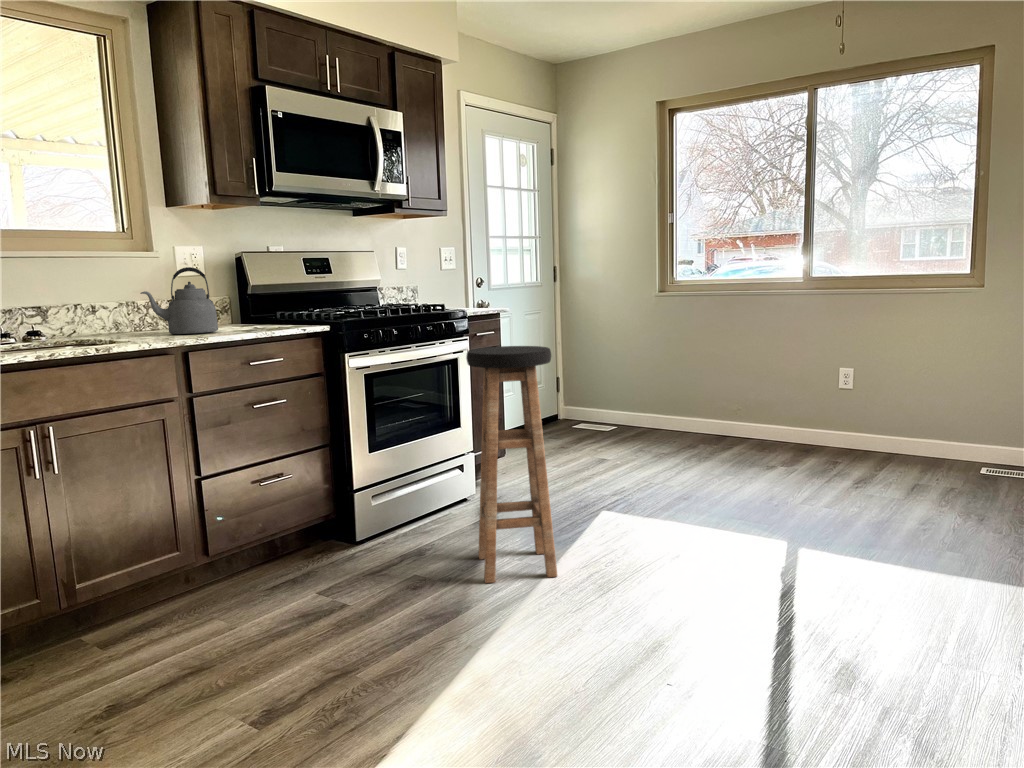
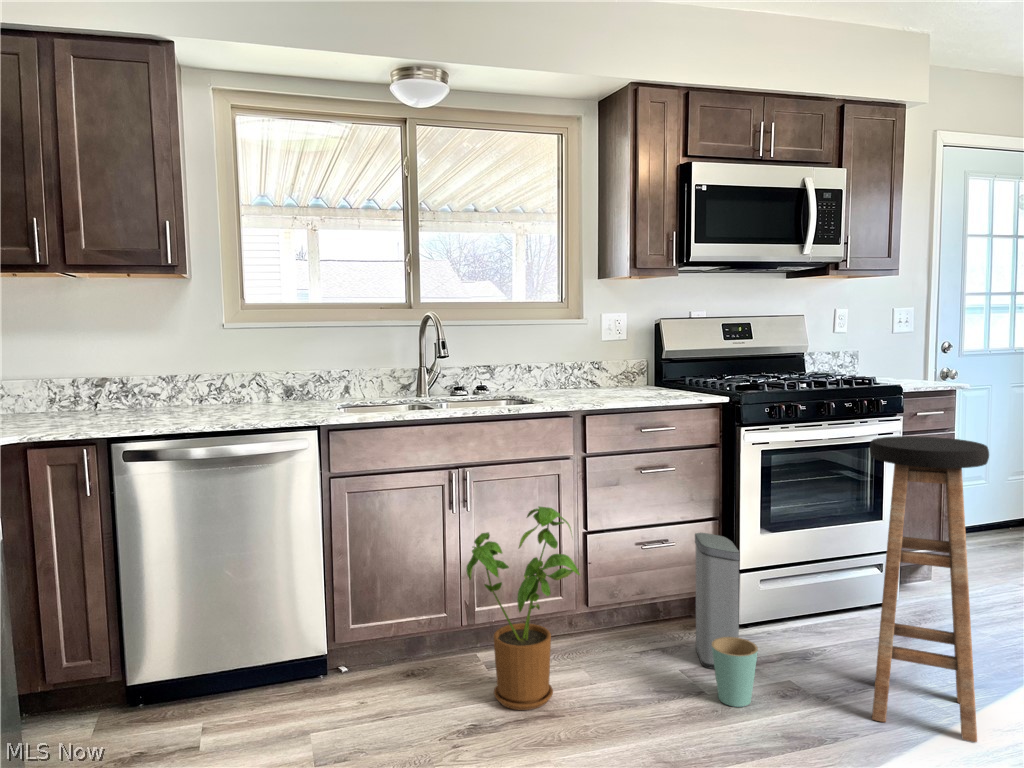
kettle: present [140,267,218,334] -> none [560,335,623,396]
house plant: none [73,452,224,678] -> present [466,506,580,710]
trash can: none [315,459,393,607] -> present [695,533,758,707]

